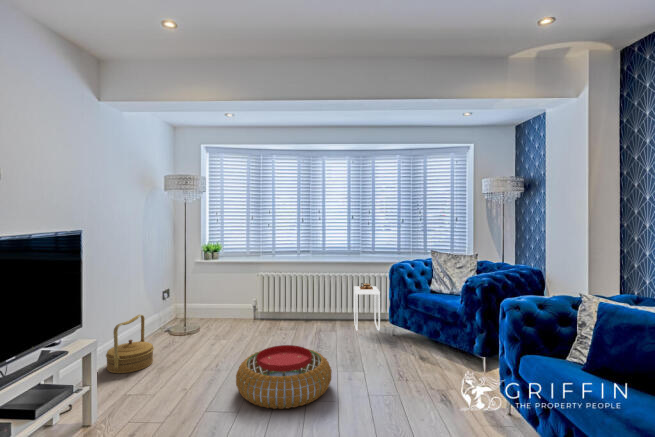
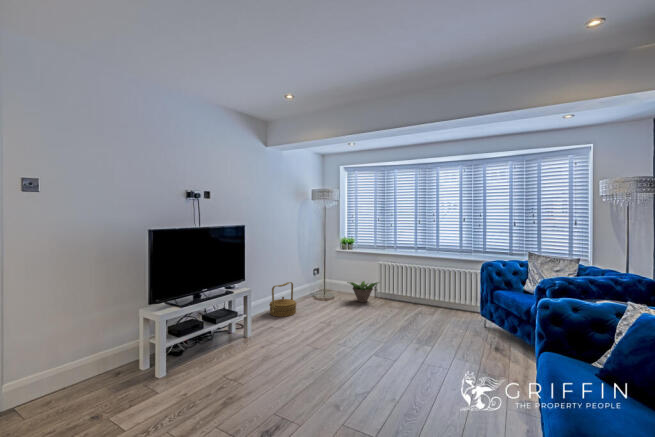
side table: present [354,283,380,331] -> none [451,278,476,321]
decorative plant: none [216,299,263,328] -> present [347,281,378,302]
pouf: present [236,345,332,409] -> none [329,314,398,357]

